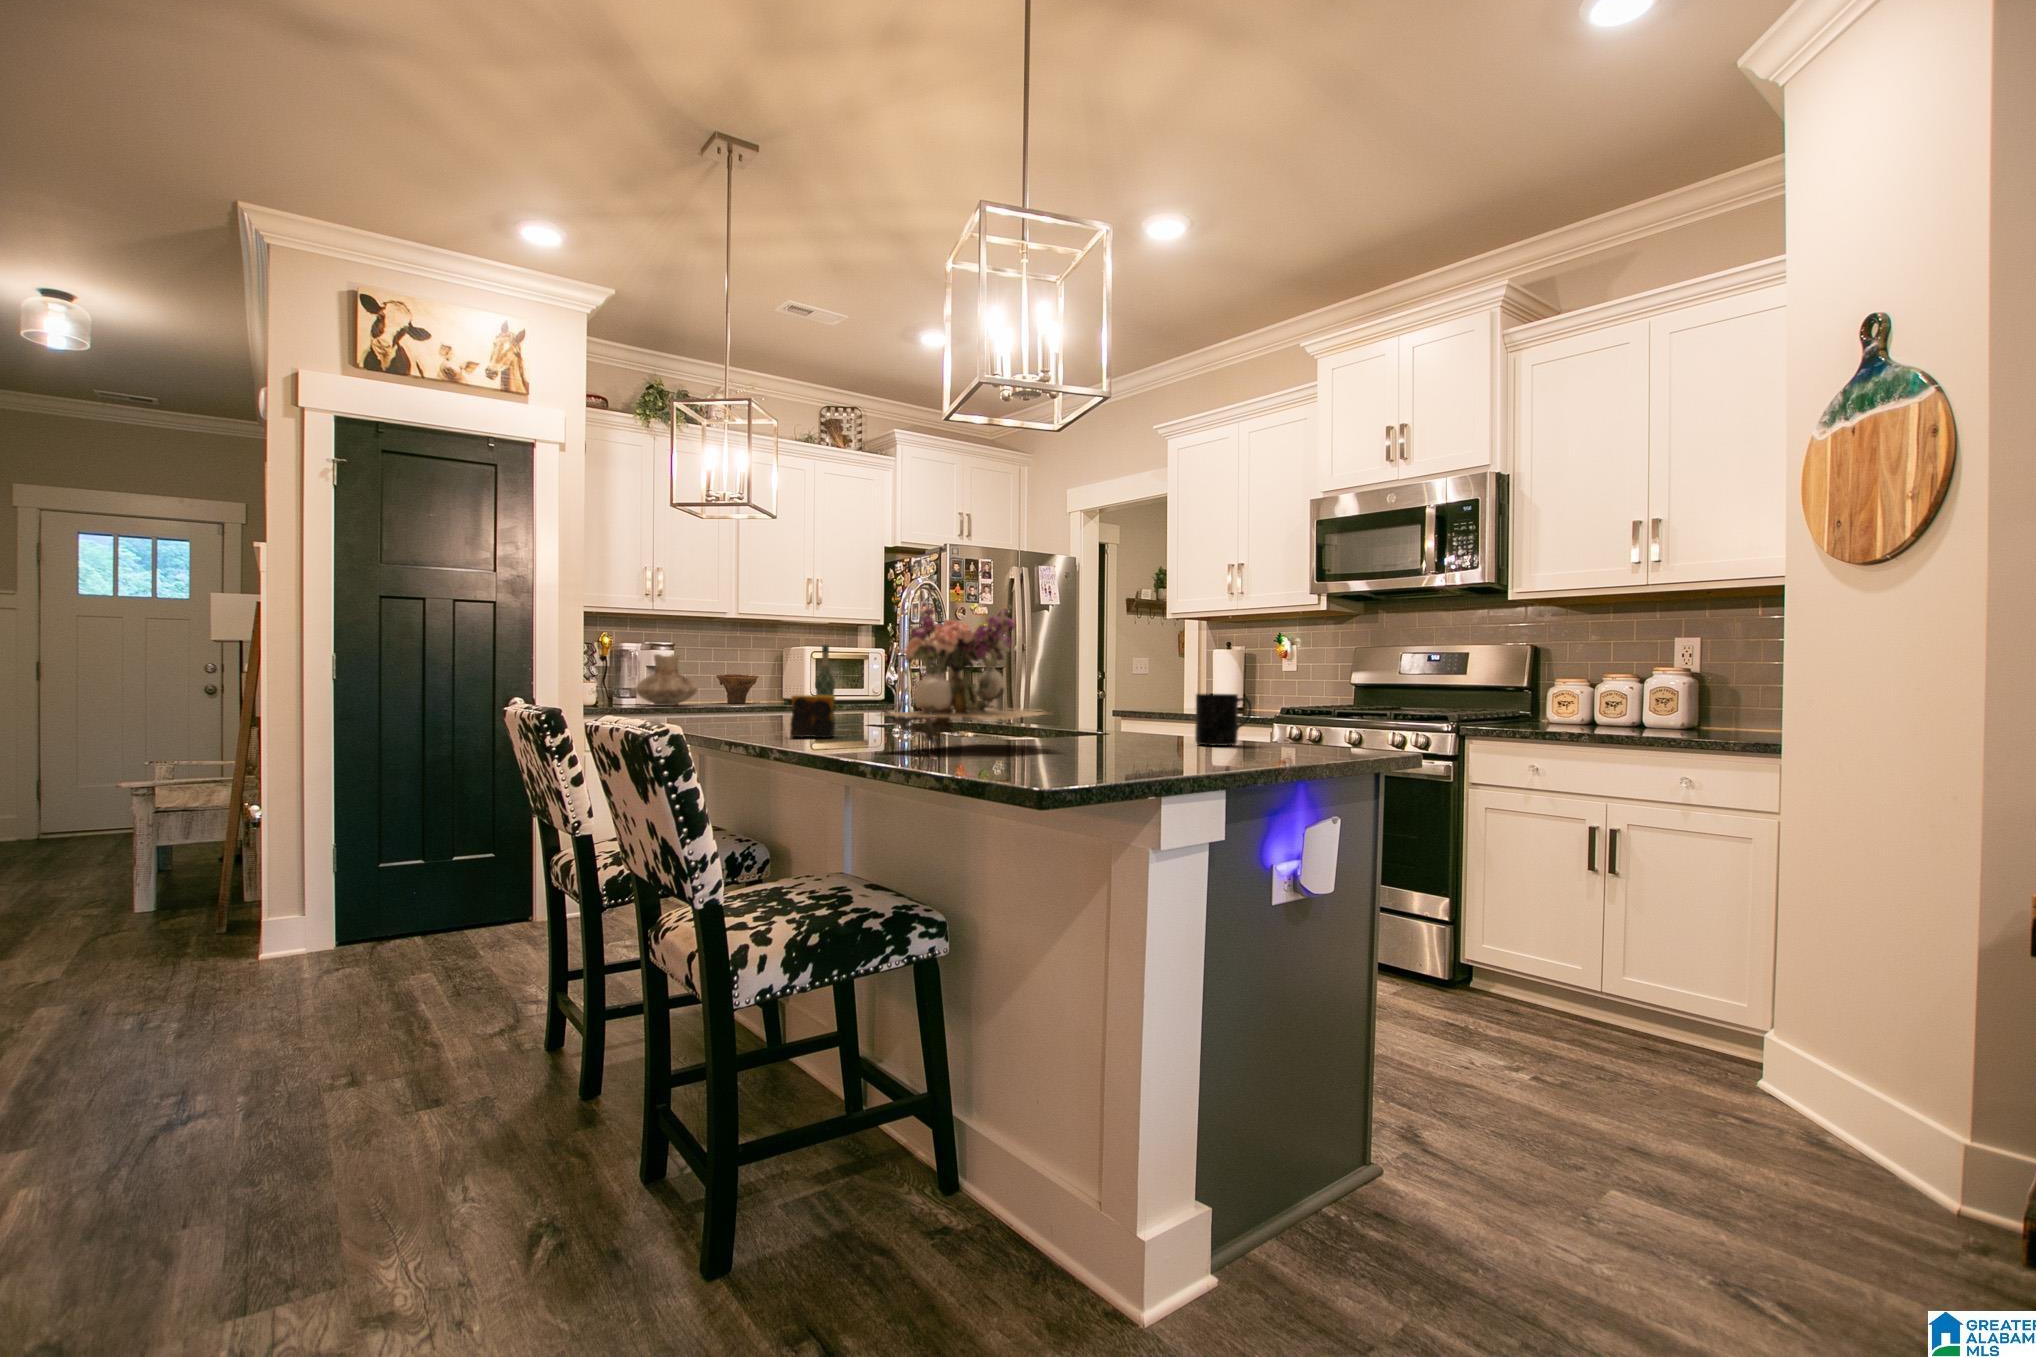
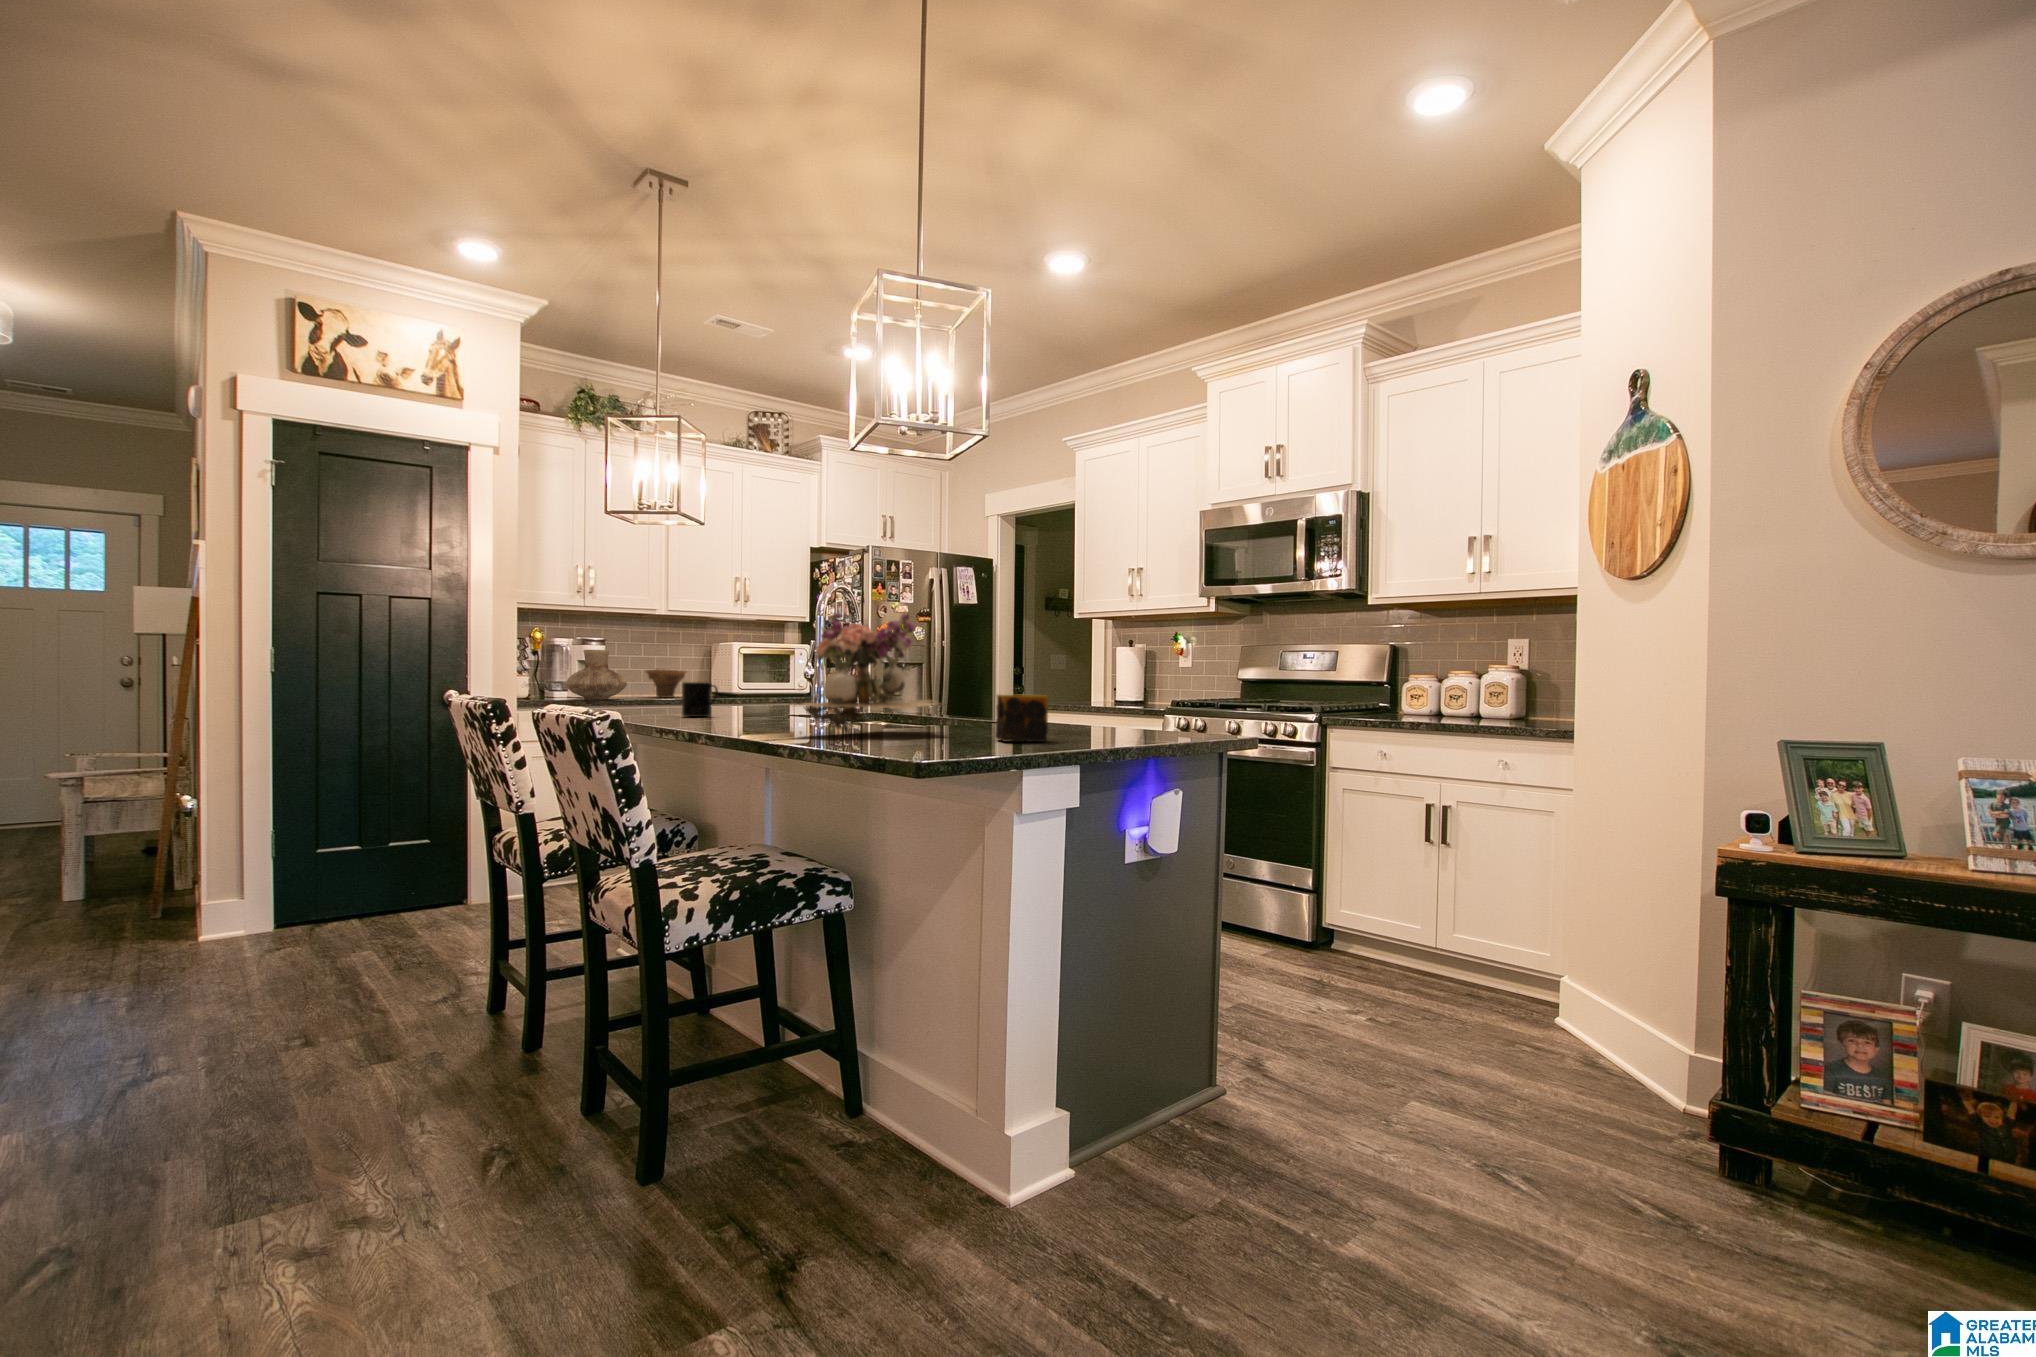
wine bottle: present [815,645,835,696] -> none [742,641,762,699]
mug: present [1195,694,1251,746] -> present [682,682,718,717]
candle: present [790,695,835,737] -> present [995,695,1048,742]

